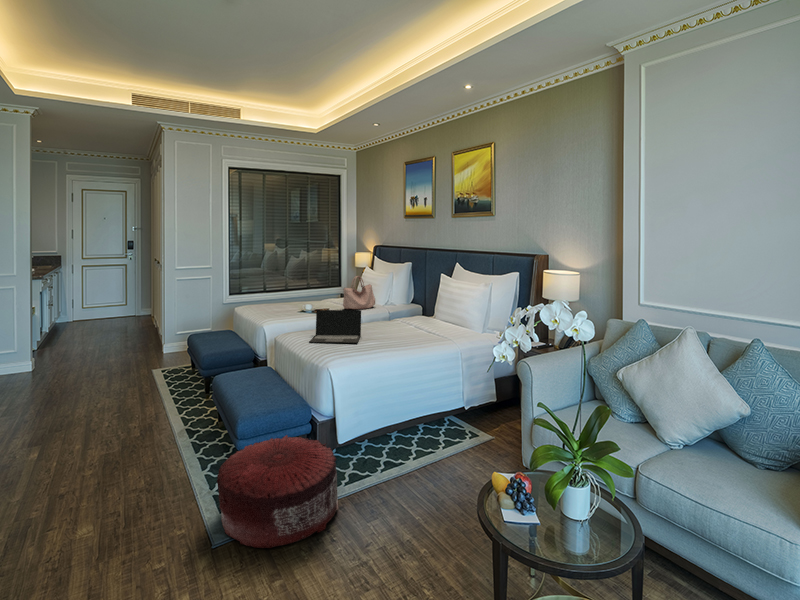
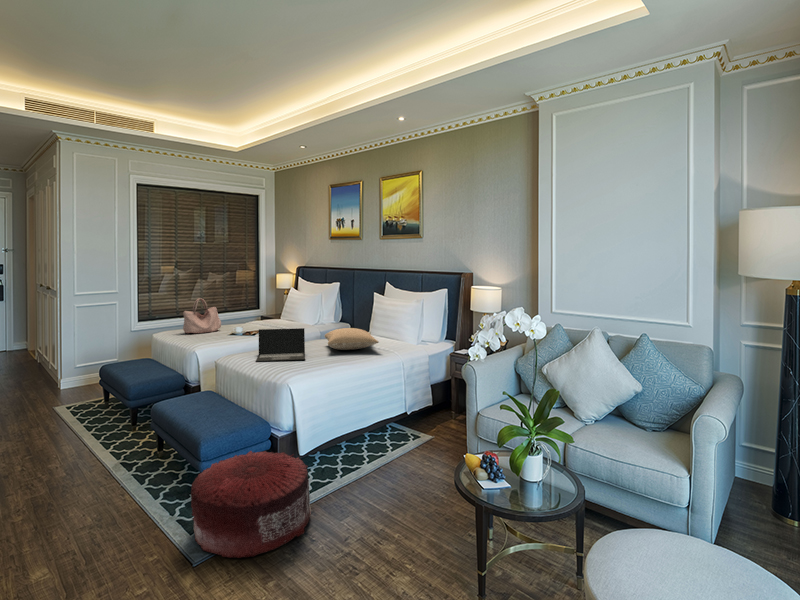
handbag: present [343,276,375,309] -> present [183,298,221,333]
pillow: none [383,312,437,334] -> present [325,328,379,350]

